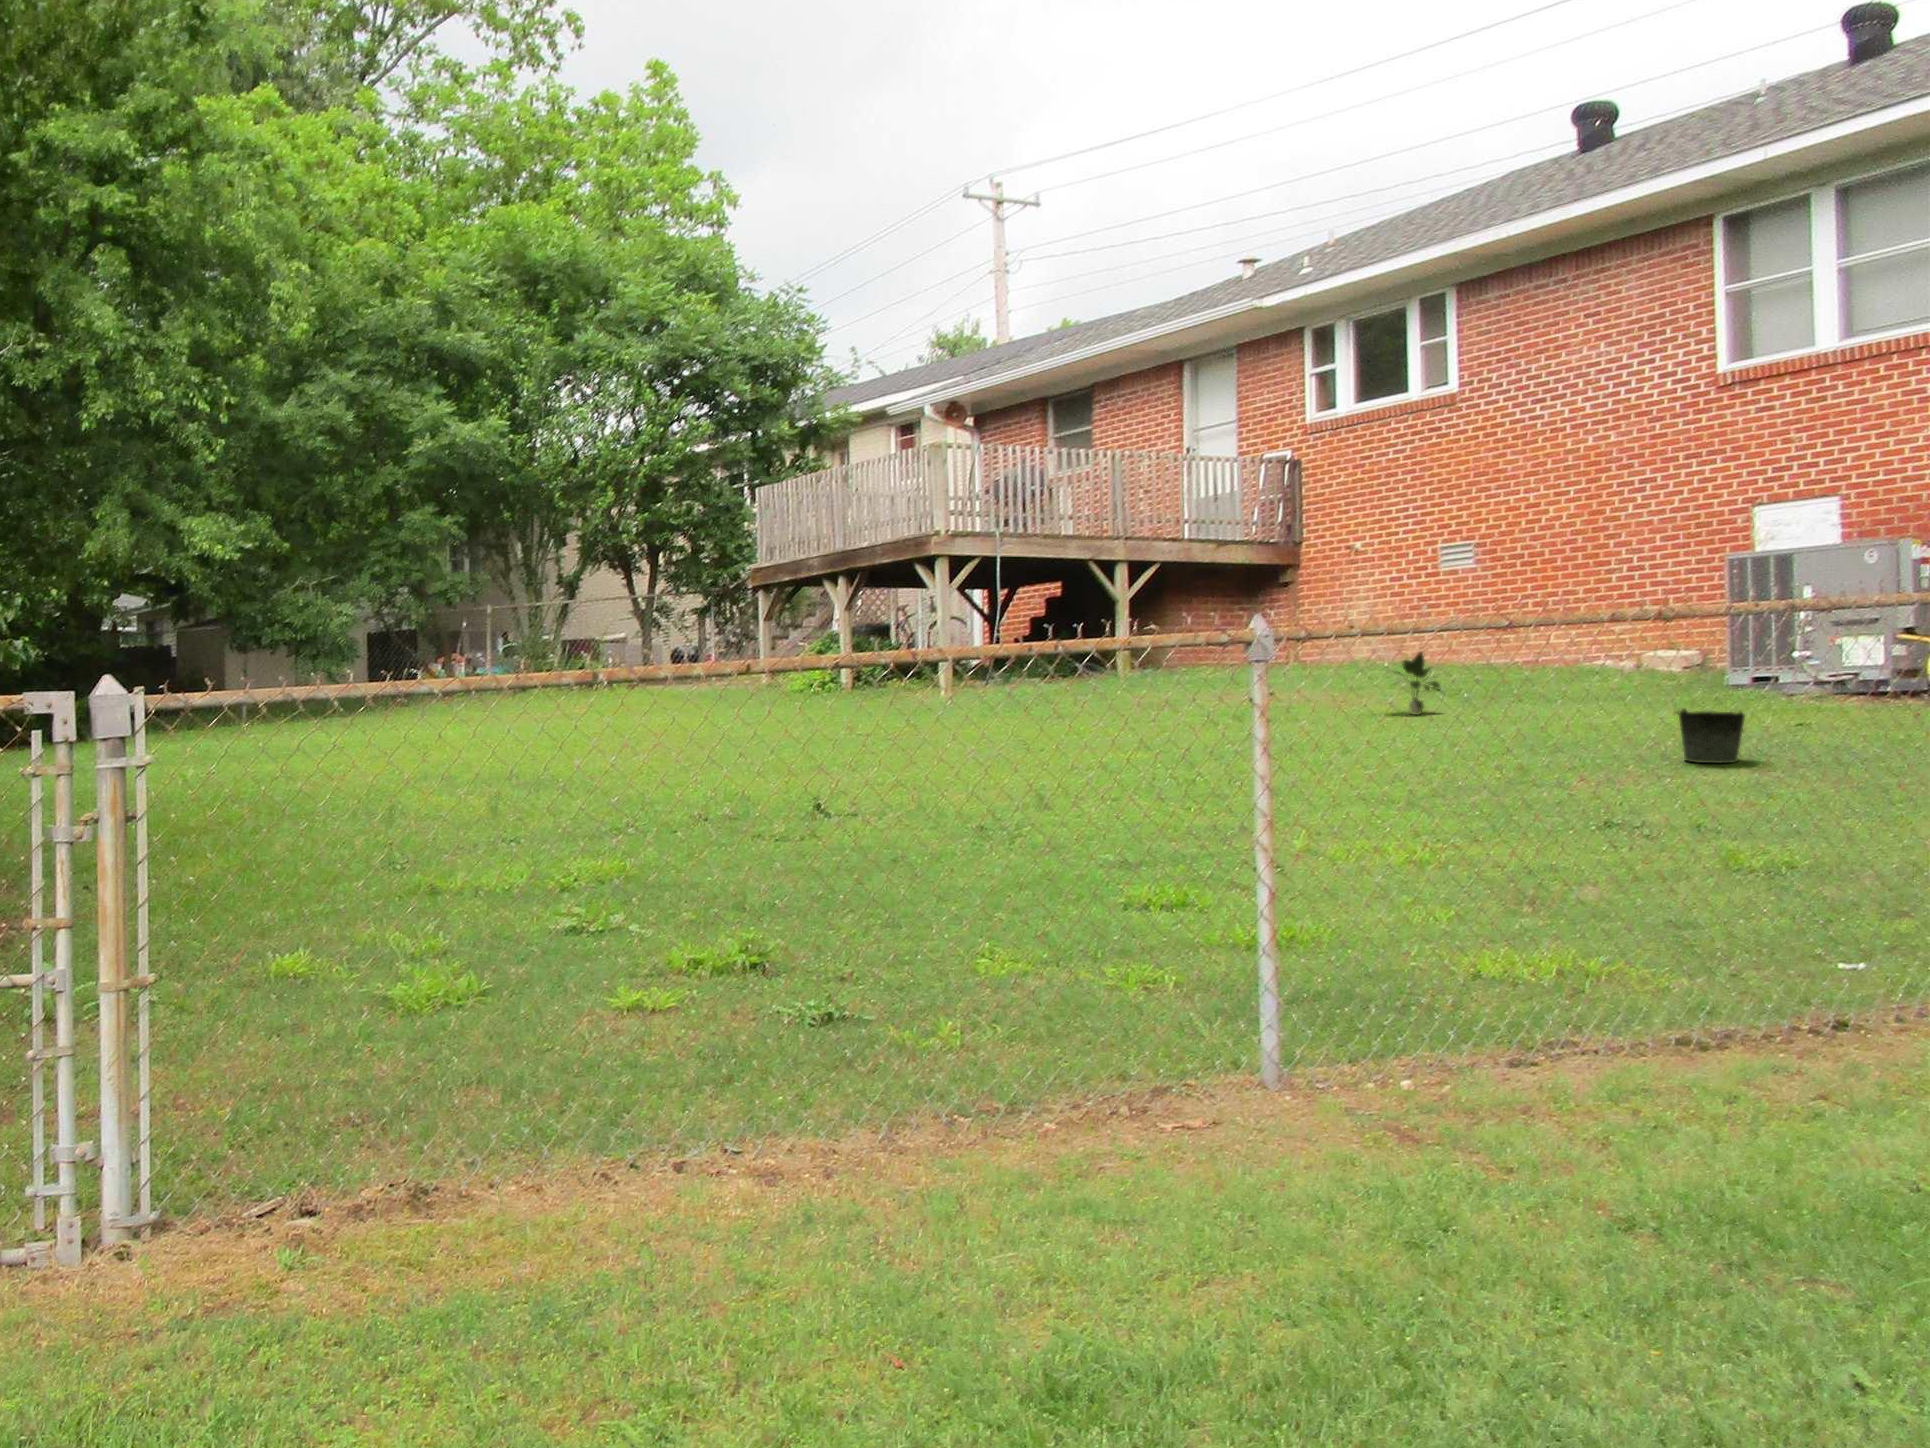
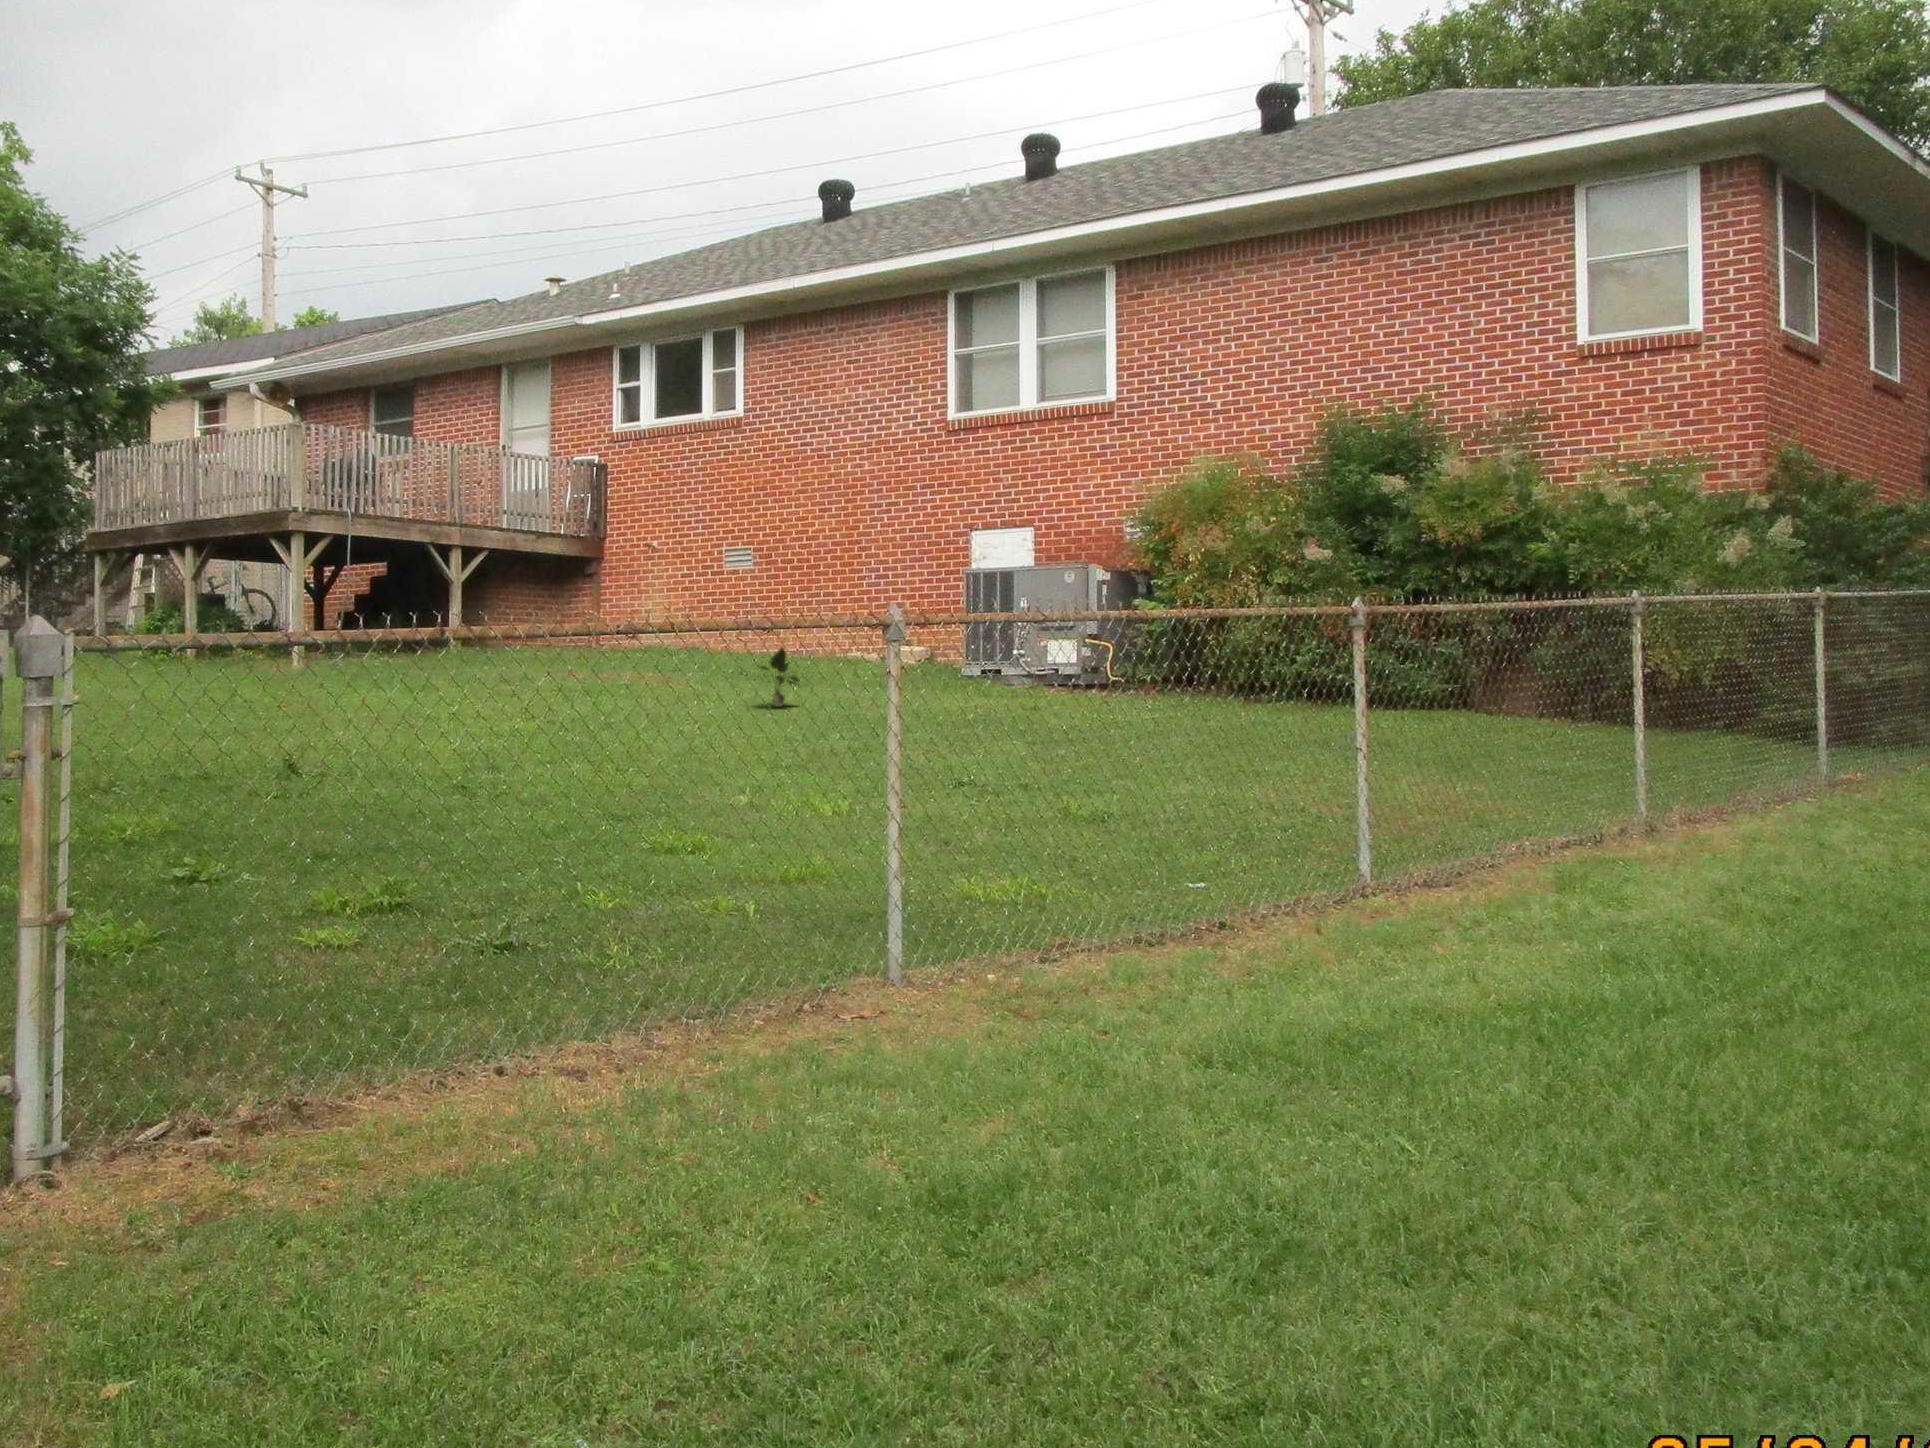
bucket: present [1676,709,1745,763] -> none [1040,711,1096,763]

